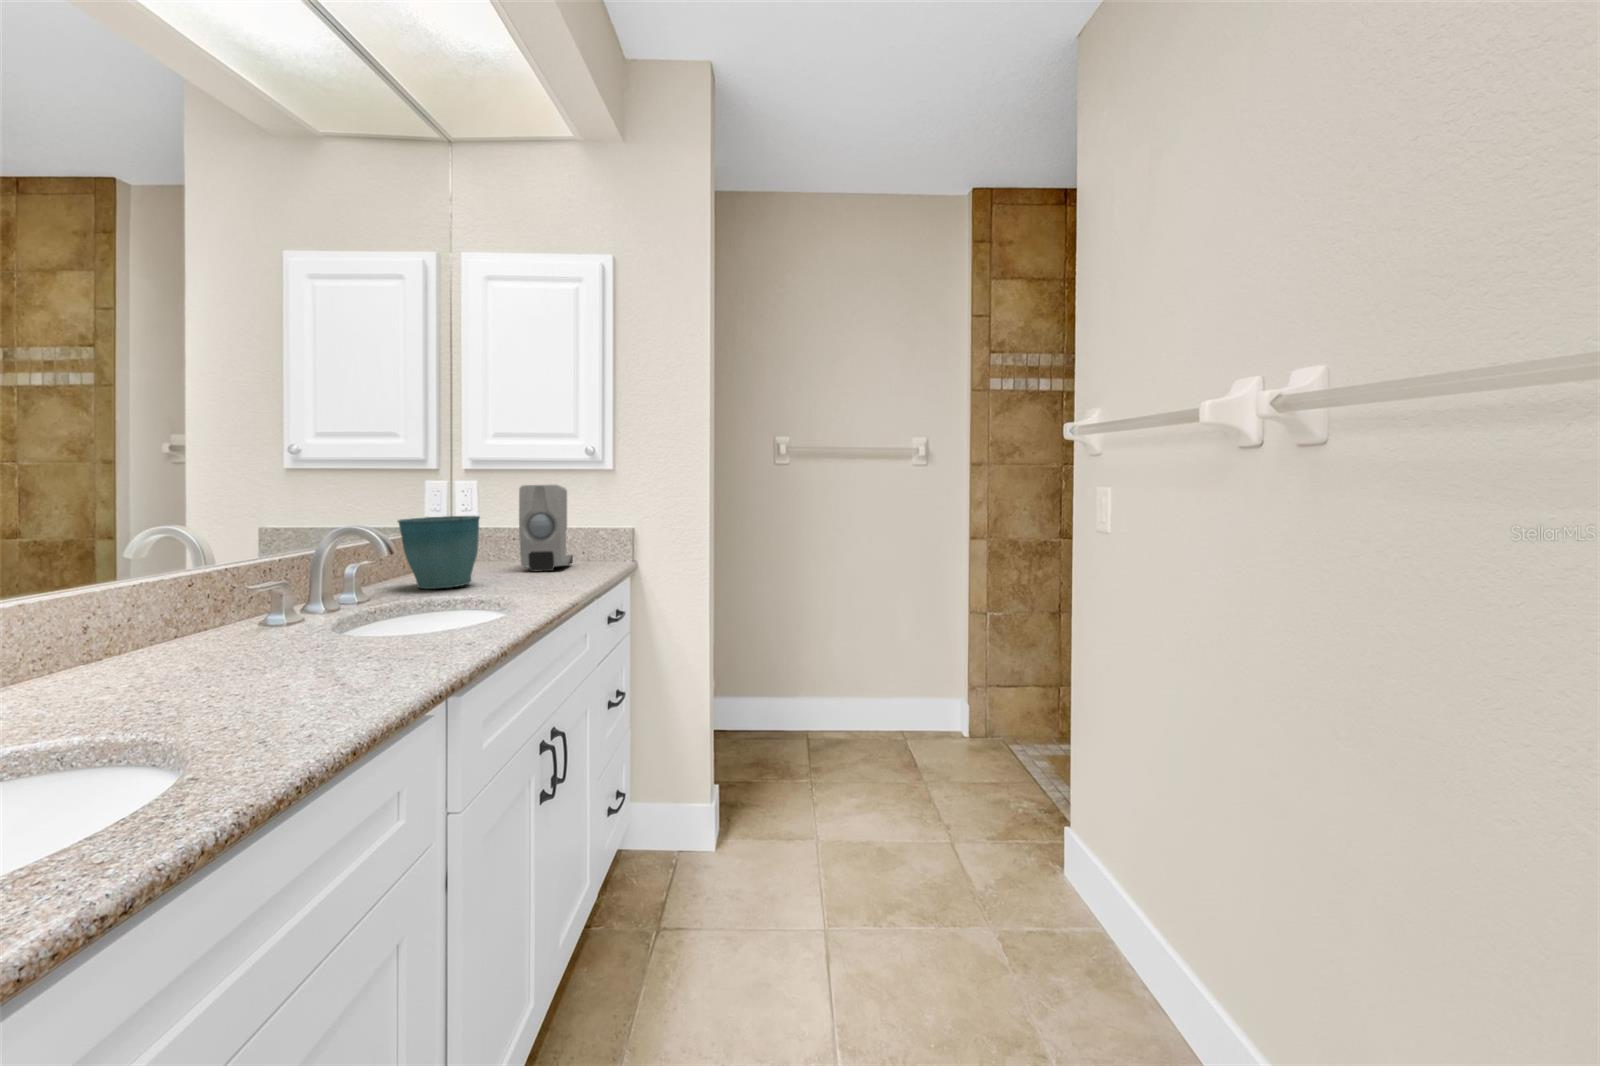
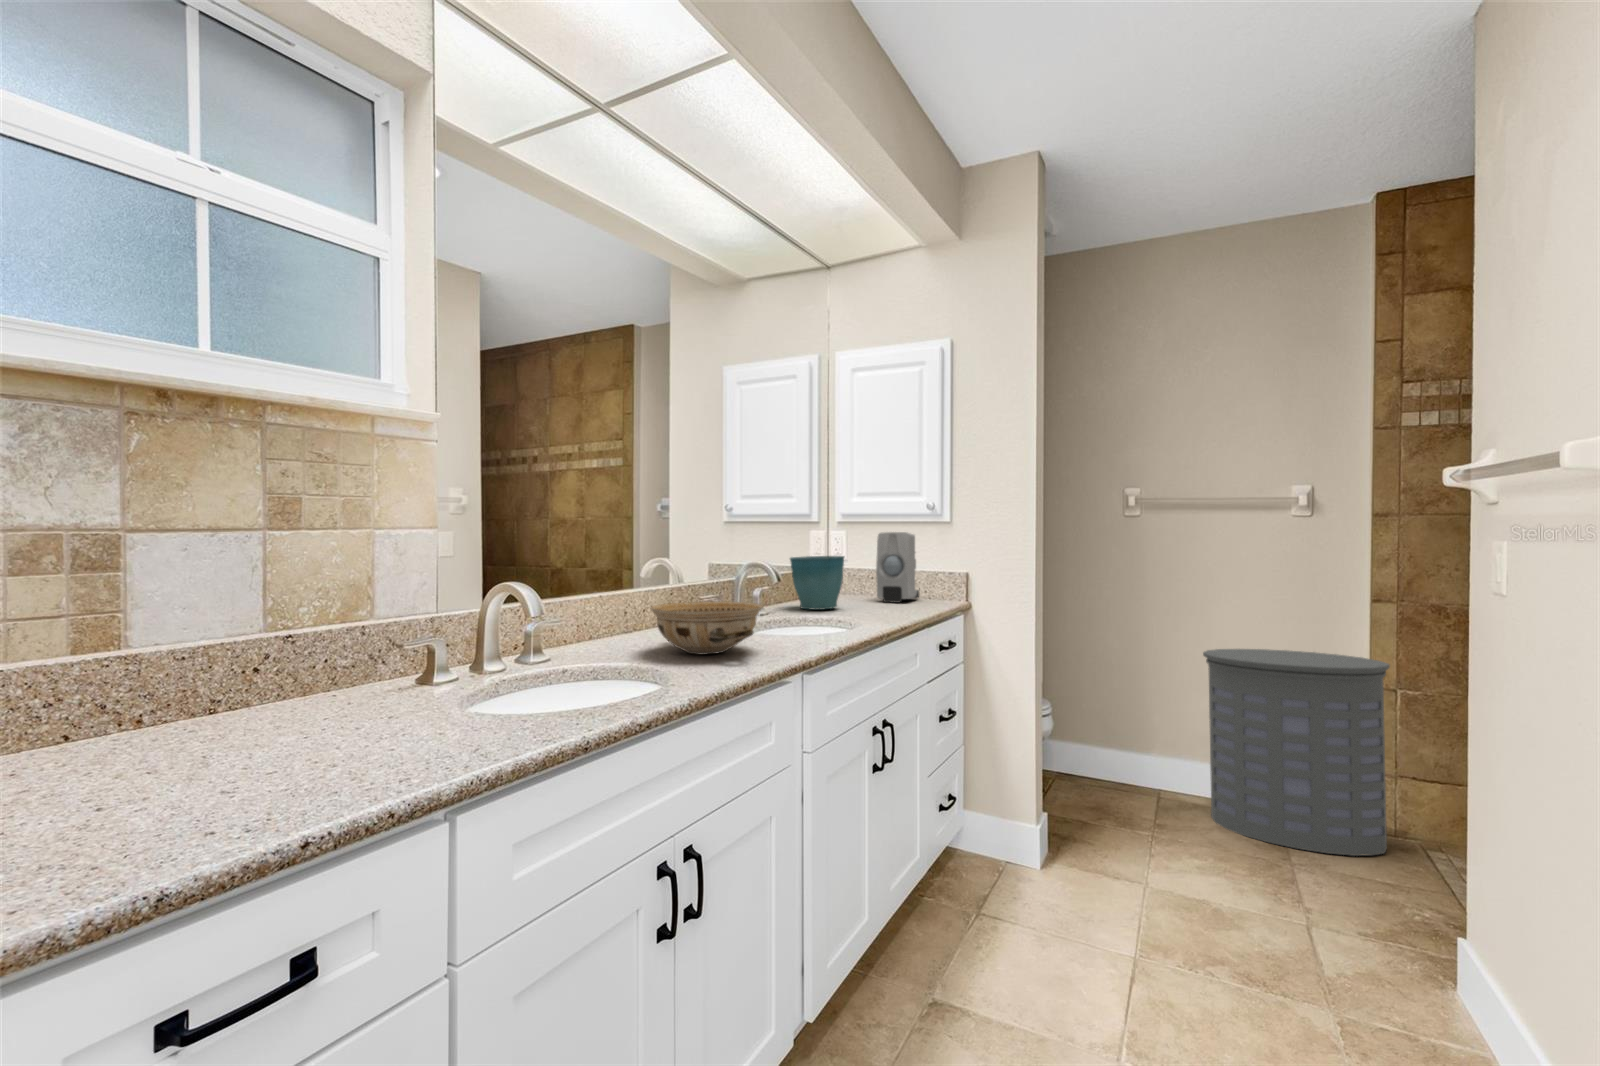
ceramic bowl: none [156,590,381,683] -> present [651,601,763,655]
laundry hamper: none [847,590,984,765] -> present [1203,649,1390,856]

